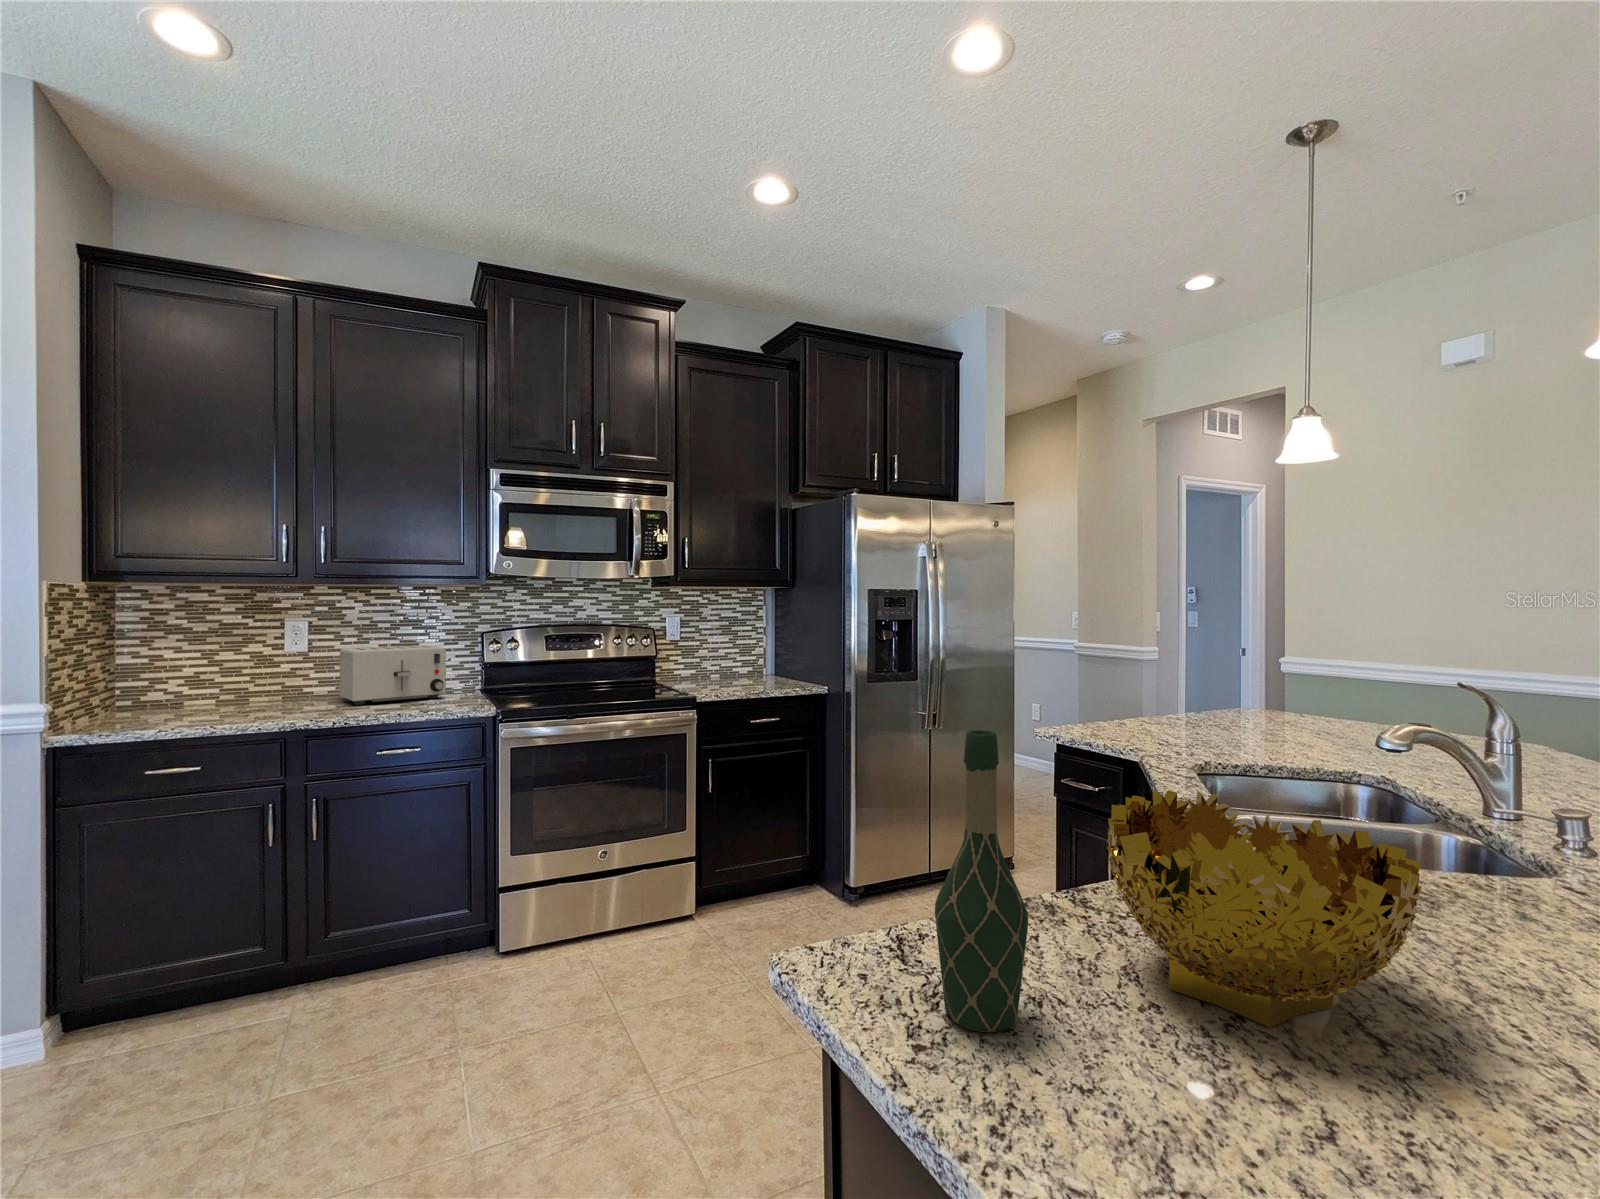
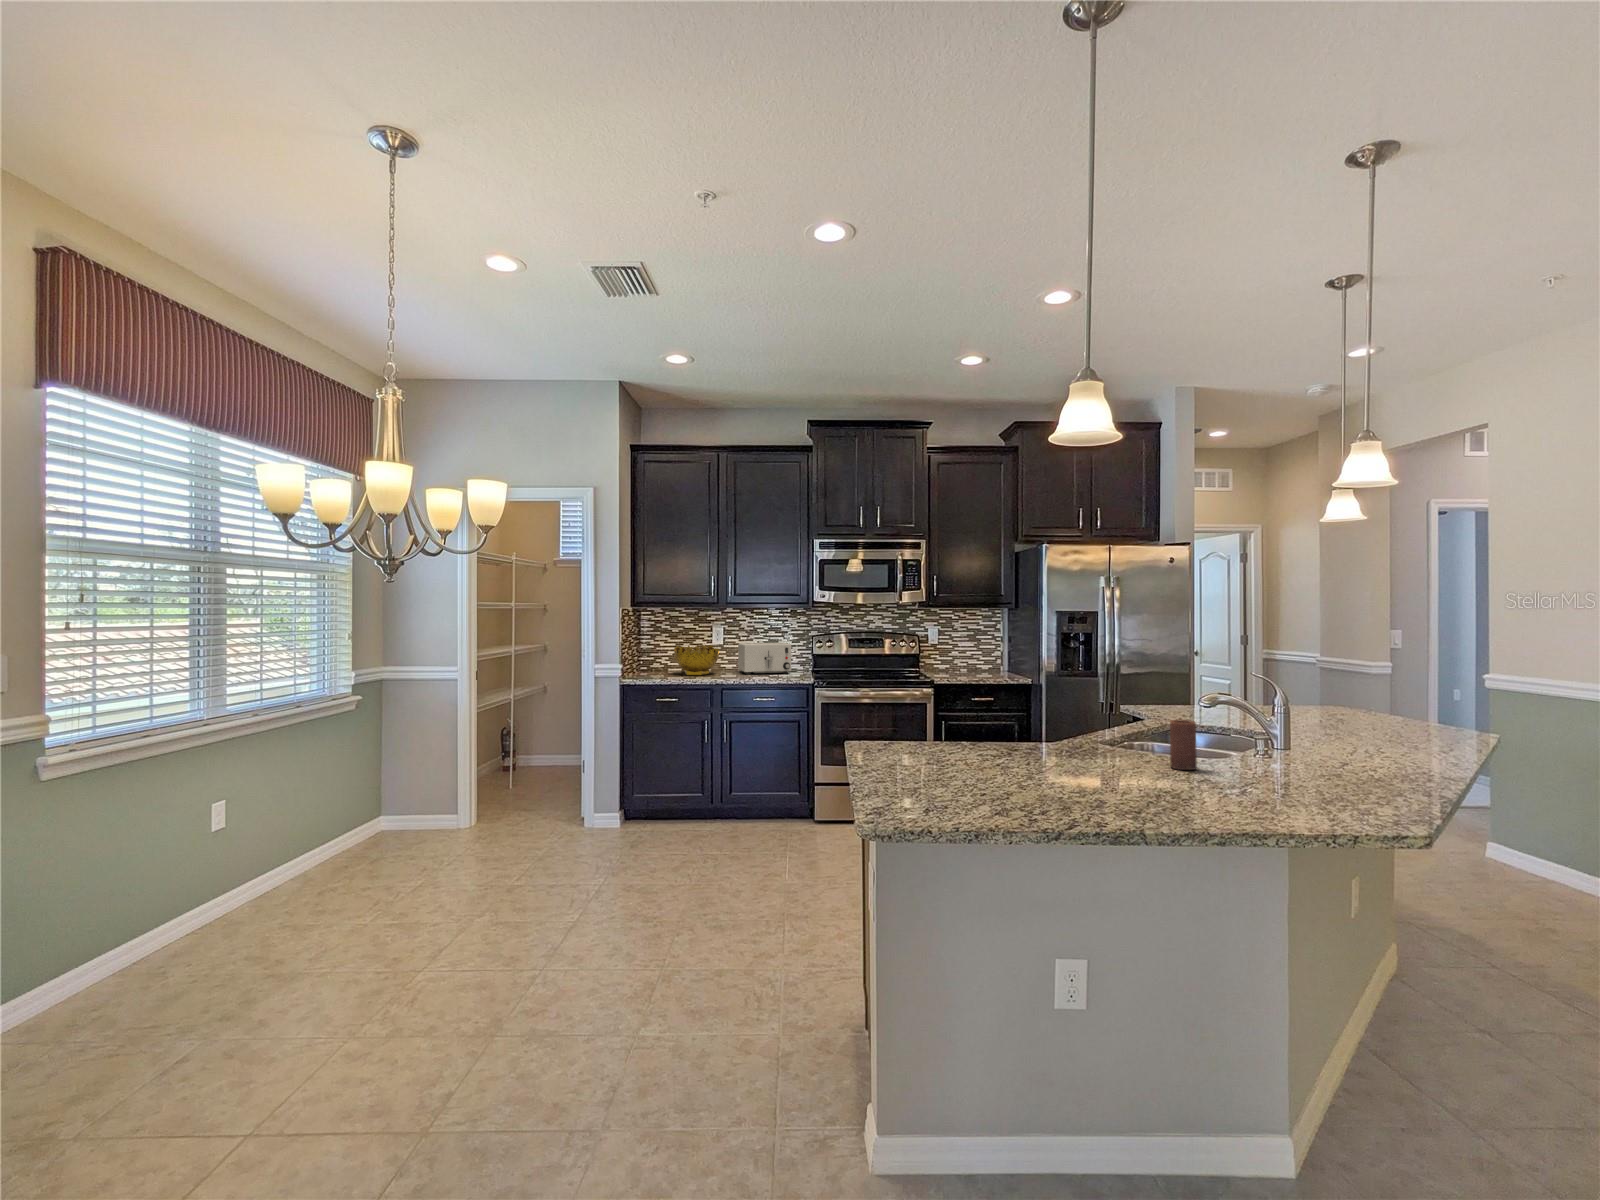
wine bottle: present [935,730,1028,1032] -> none [904,670,933,761]
decorative bowl: present [1107,790,1422,1028] -> present [674,645,719,675]
candle: none [1473,801,1547,925] -> present [1170,720,1197,770]

